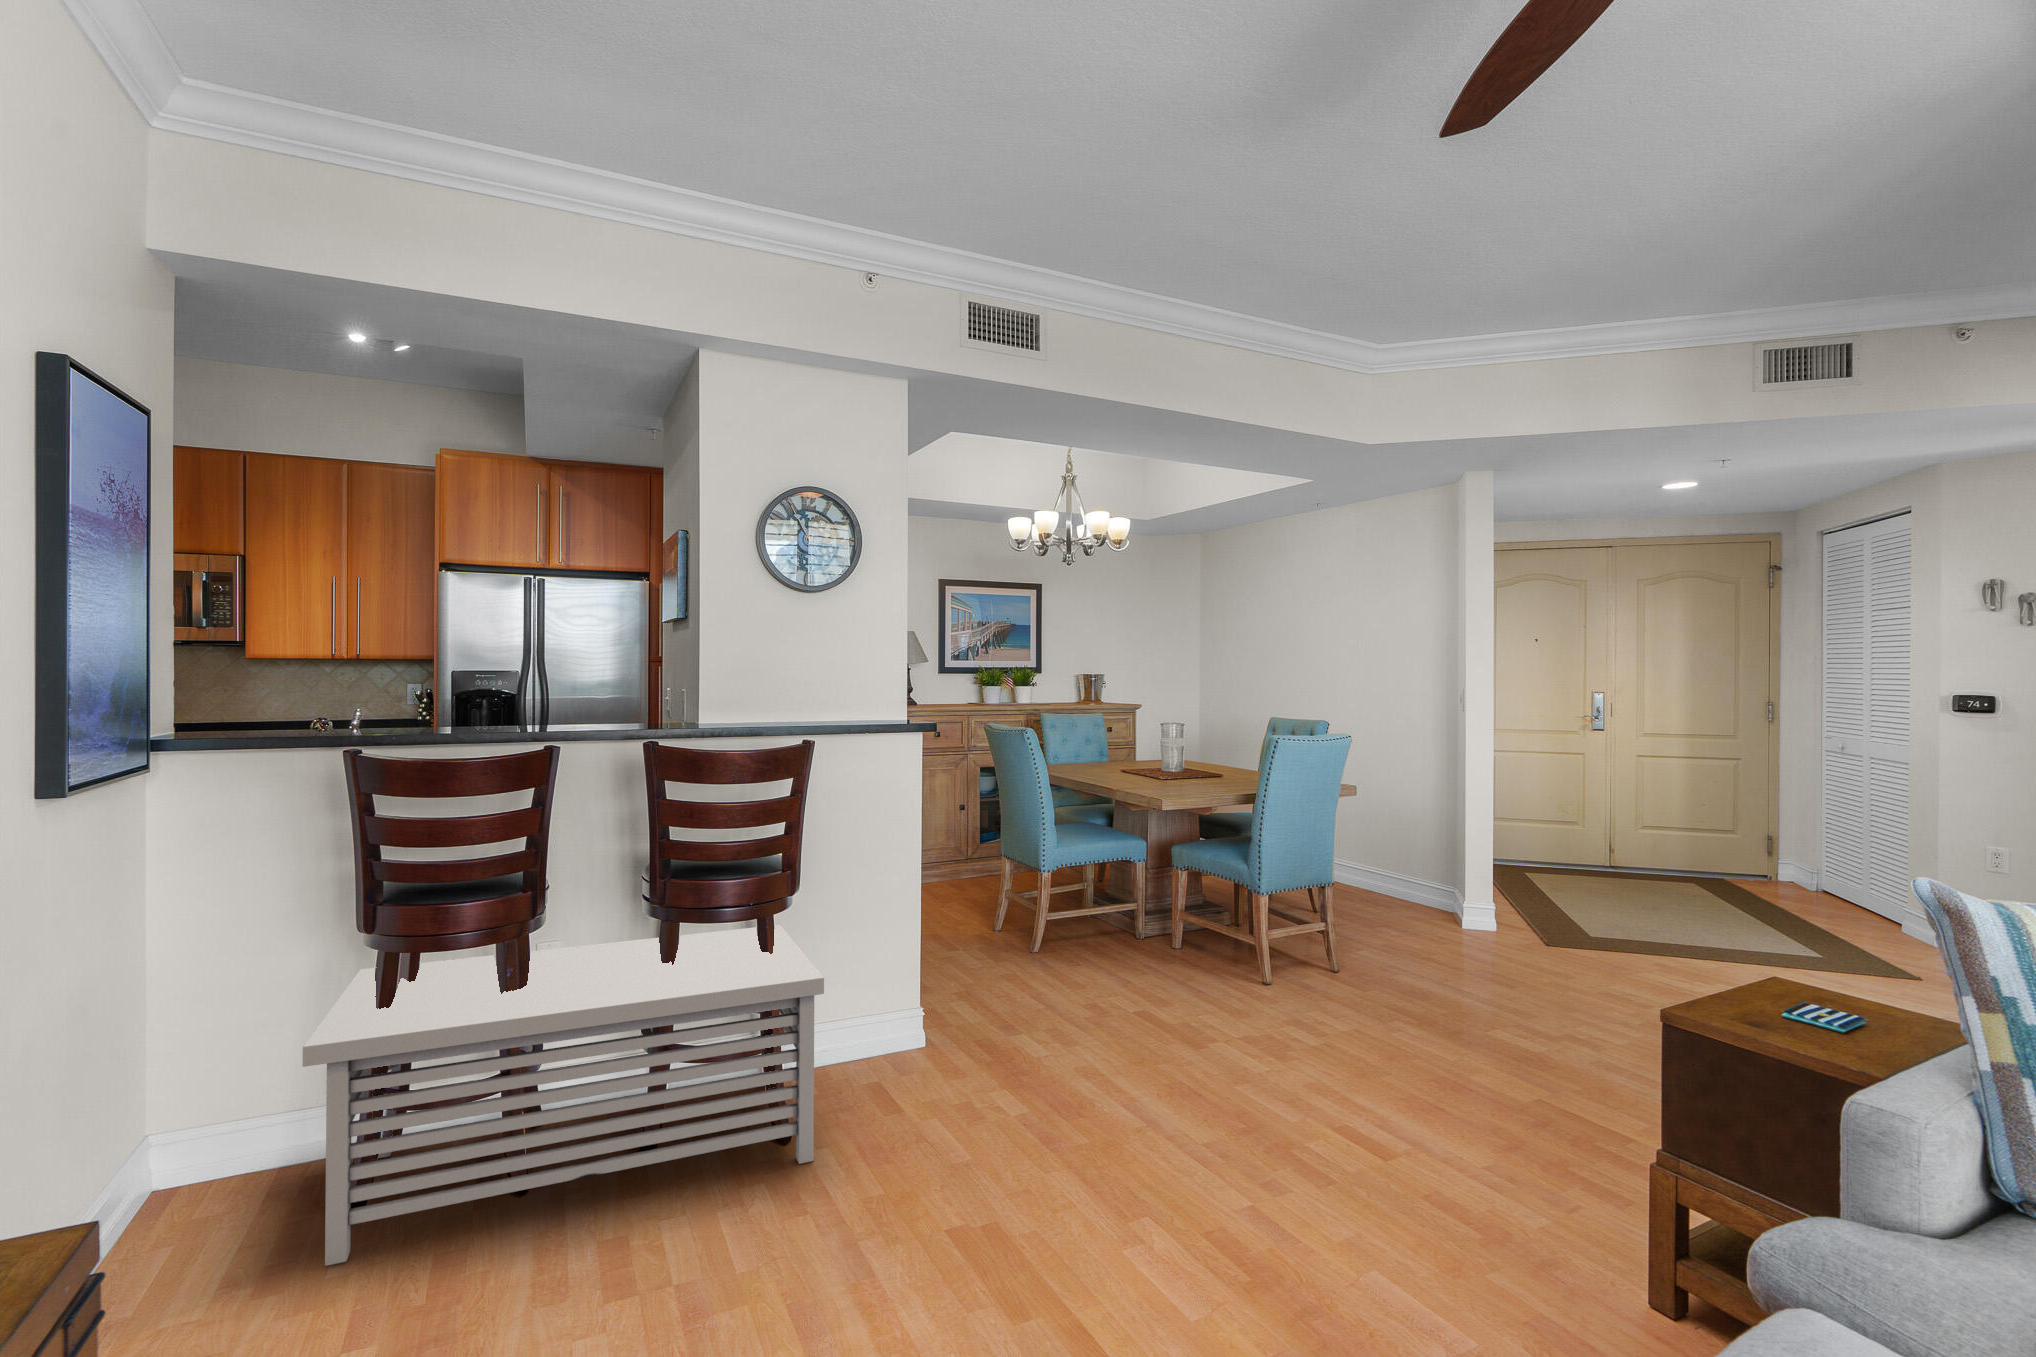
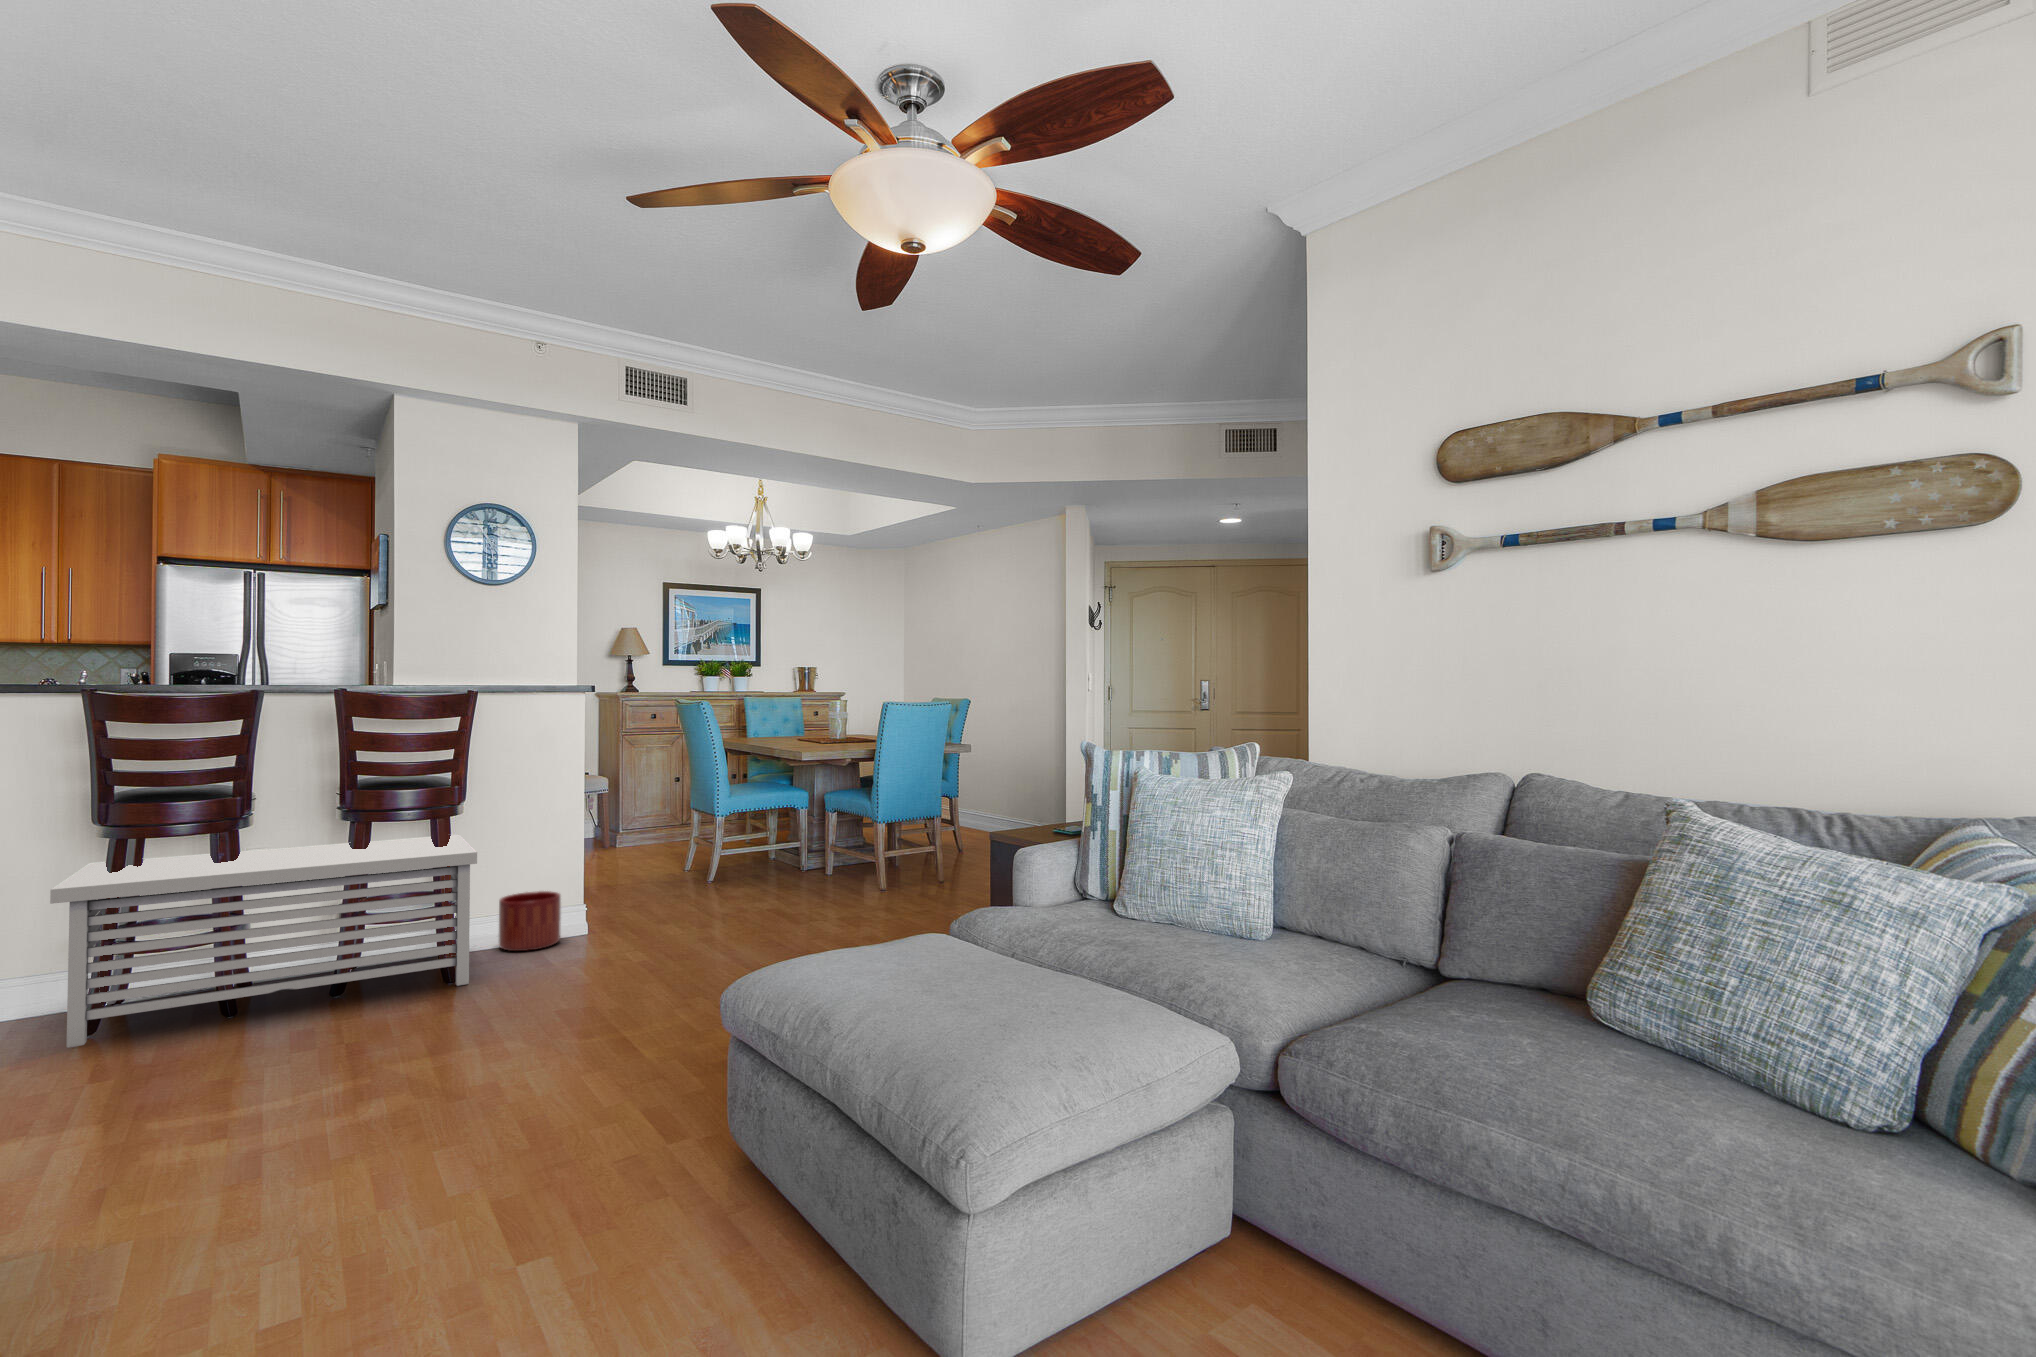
planter: none [829,998,902,1087] -> present [499,891,561,951]

